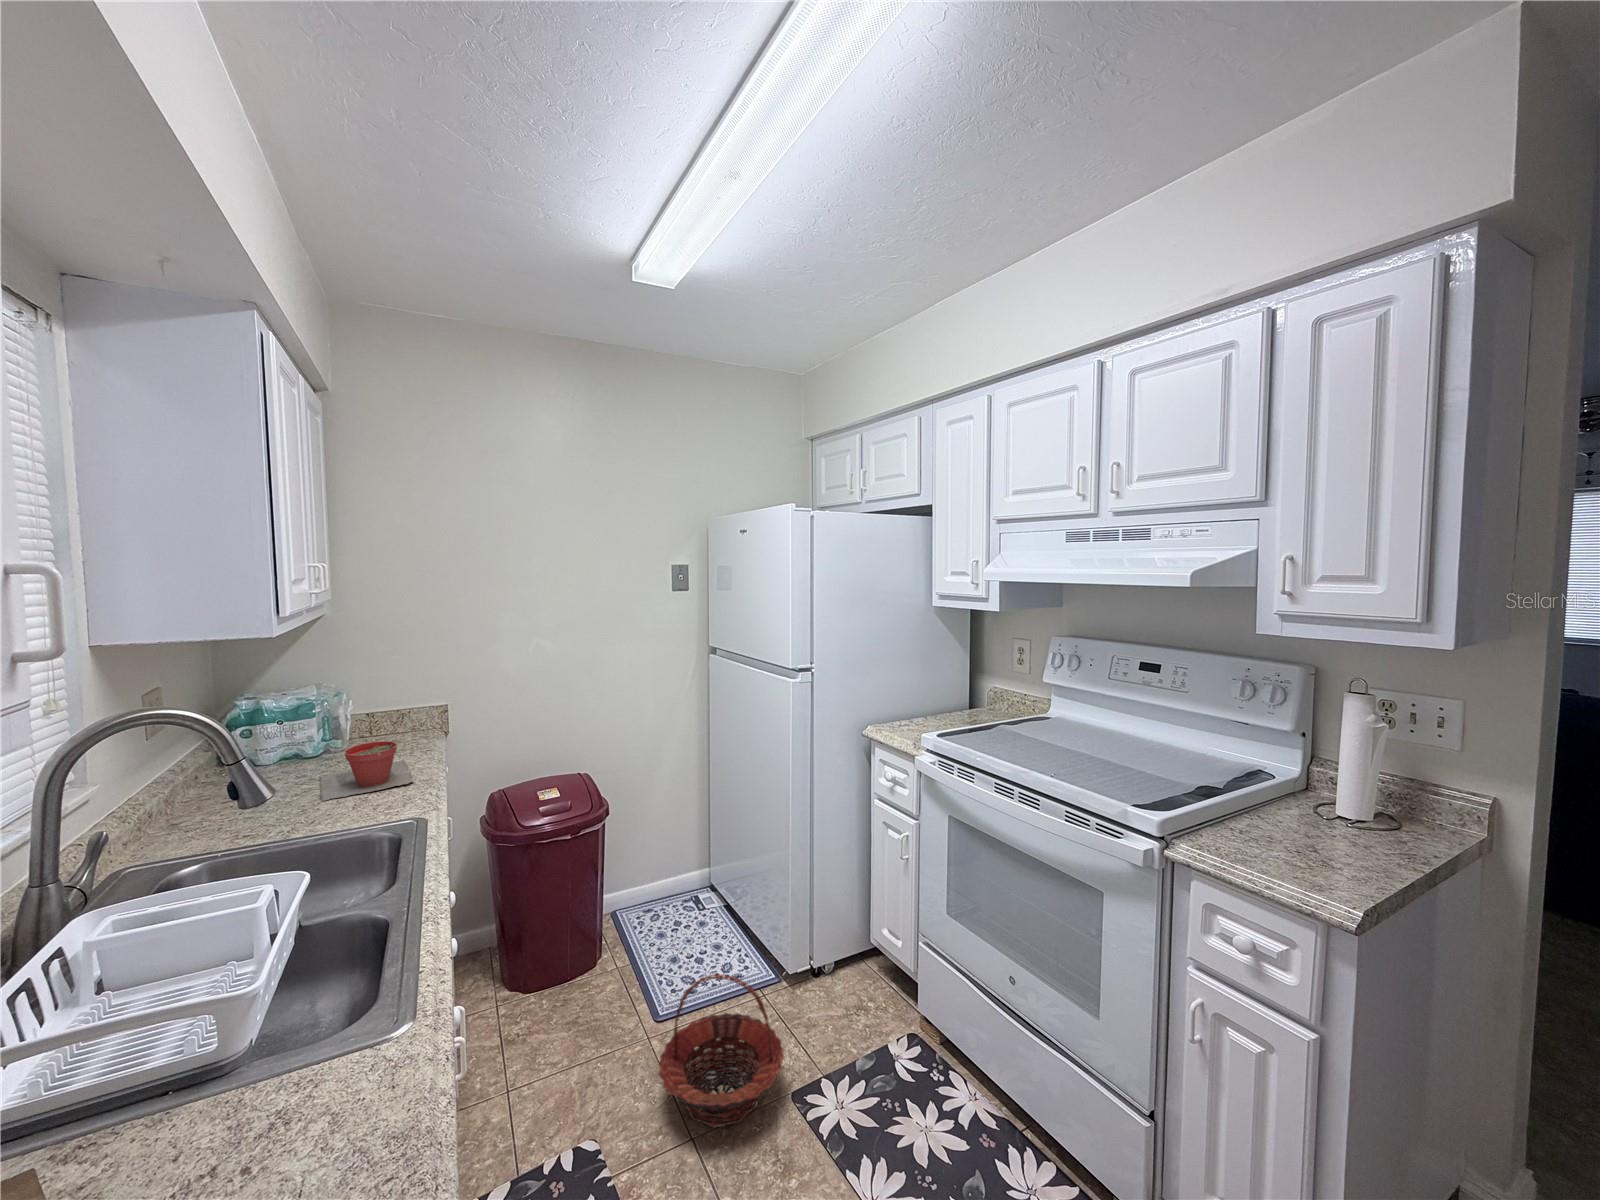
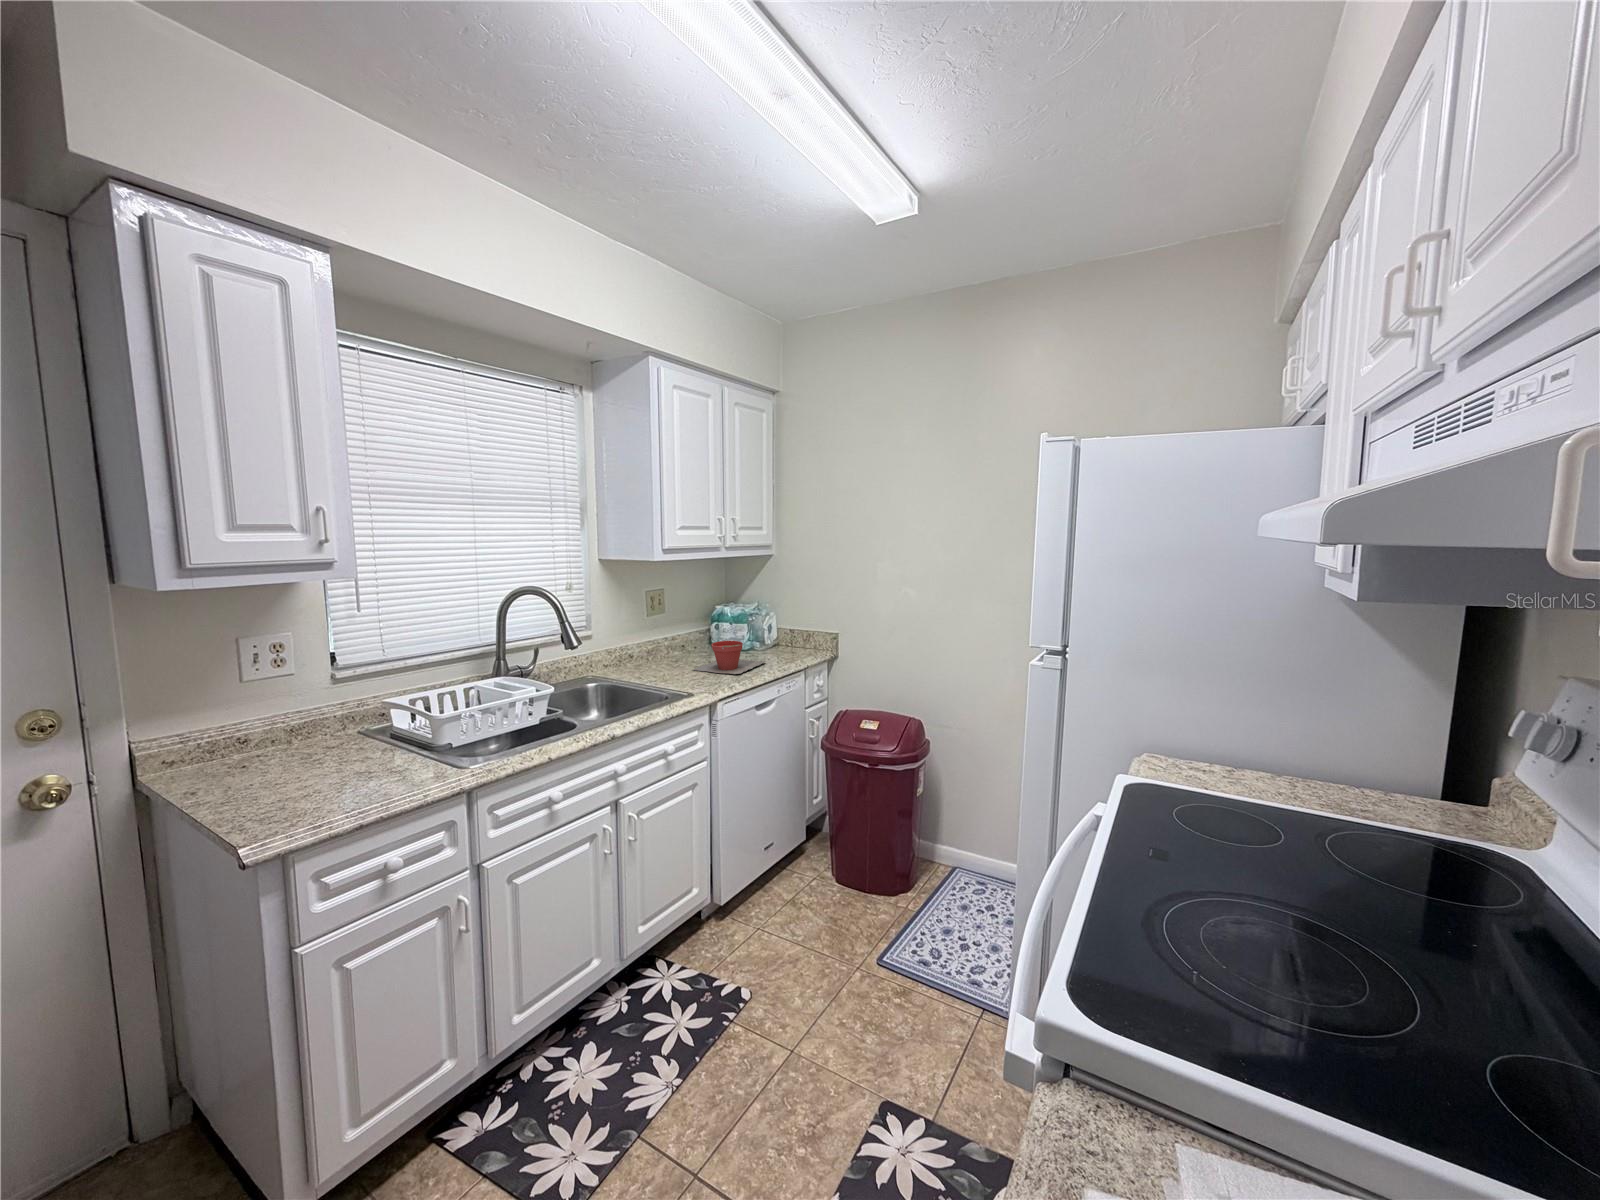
basket: present [658,974,784,1128] -> none [783,925,909,1079]

